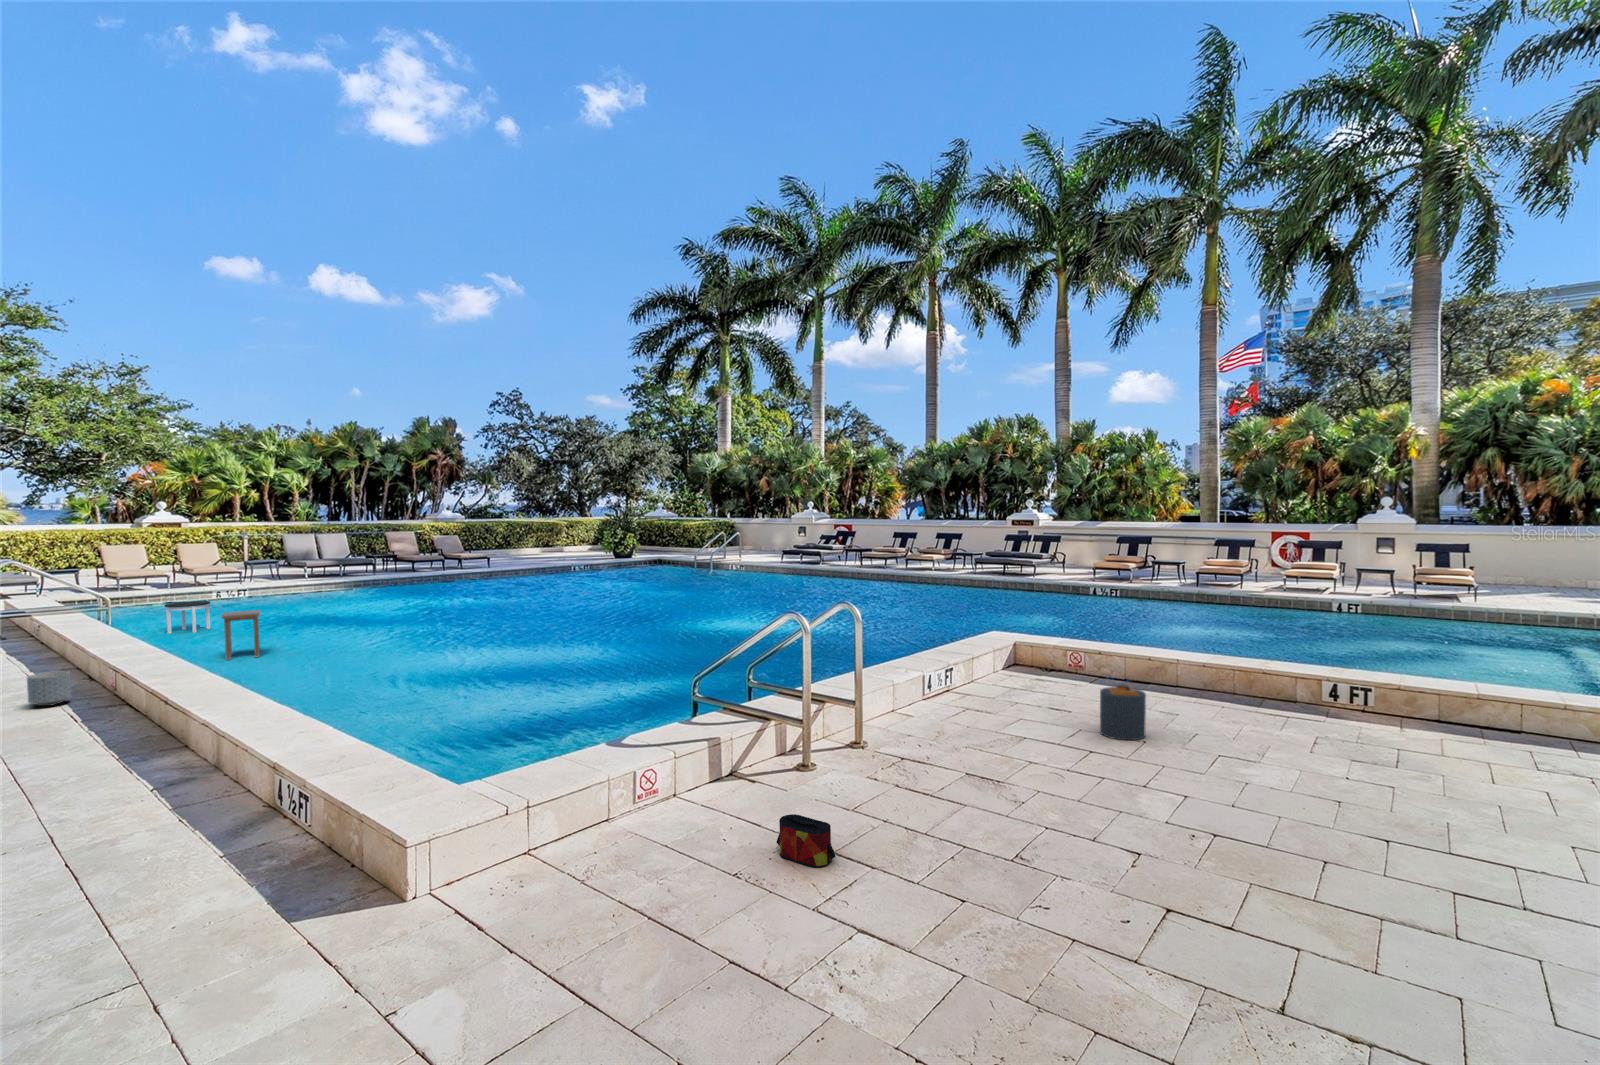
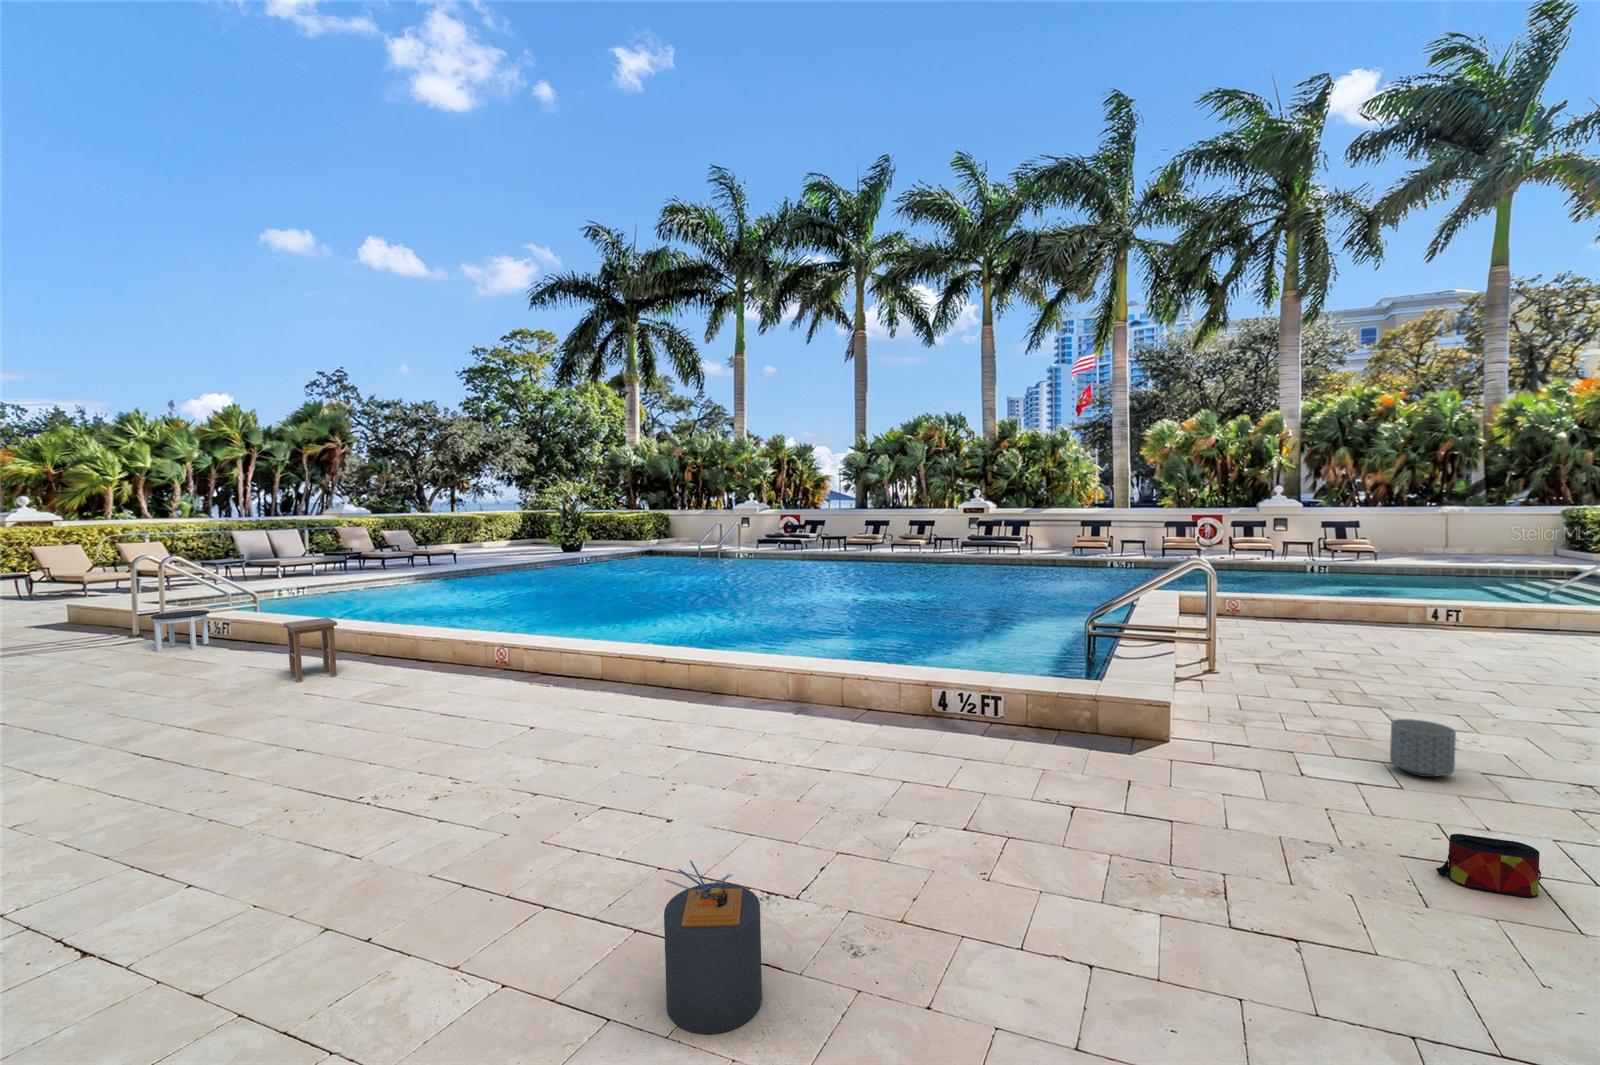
planter: present [27,671,71,706] -> present [1390,719,1456,777]
trash can: present [1100,676,1146,740] -> present [664,860,762,1034]

